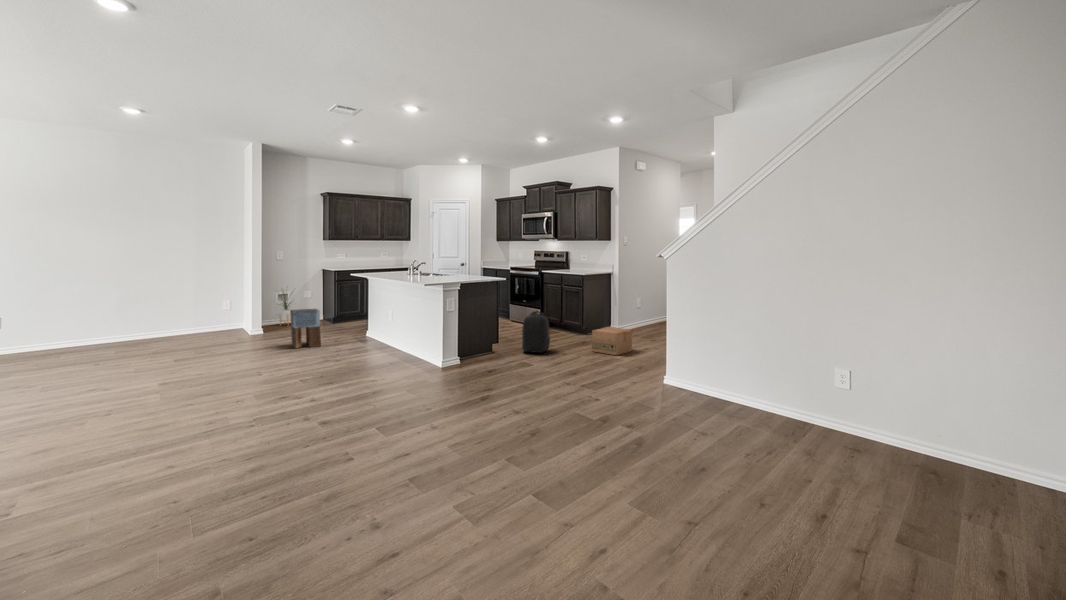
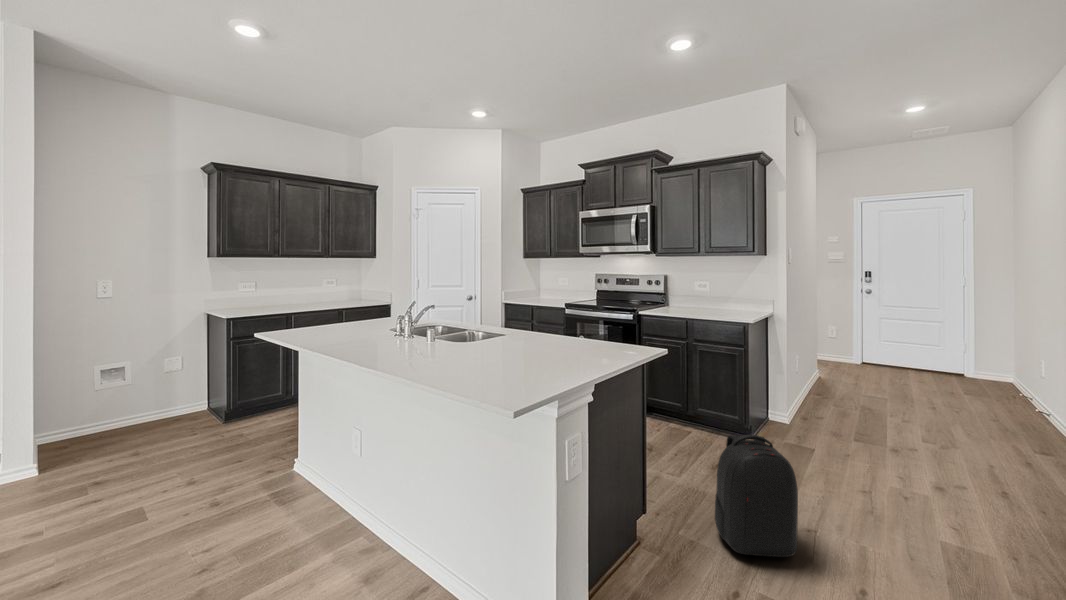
house plant: present [279,292,291,325] -> none [80,347,144,438]
stool: present [290,309,321,348] -> none [45,435,148,577]
cardboard box: present [592,327,632,355] -> none [884,454,992,557]

